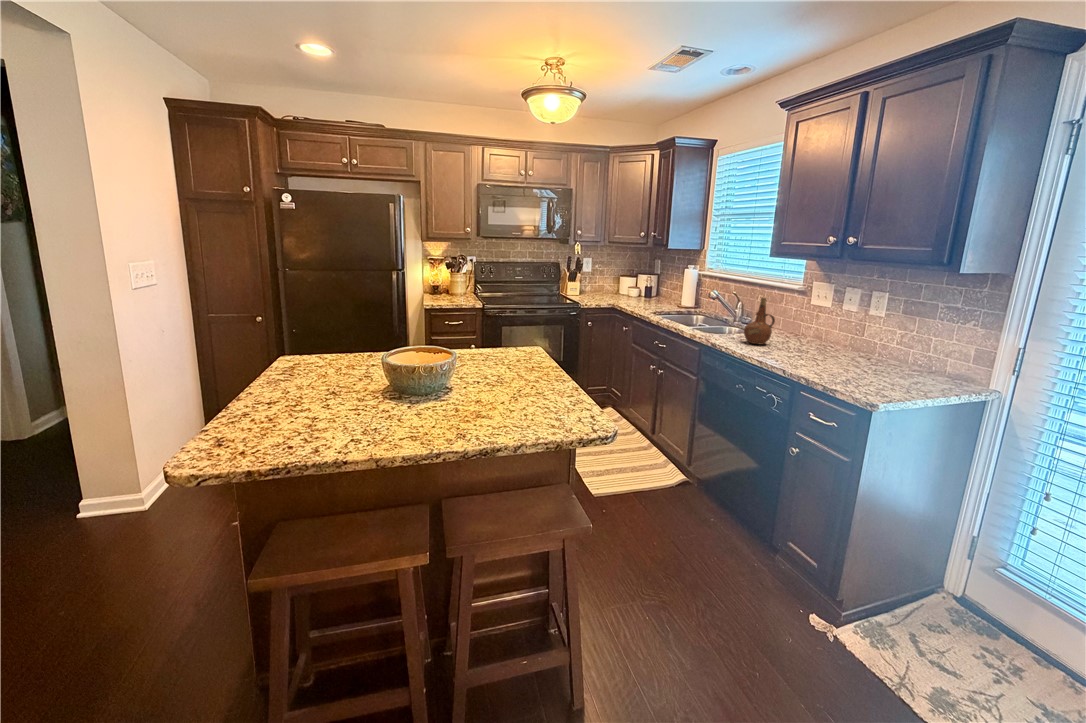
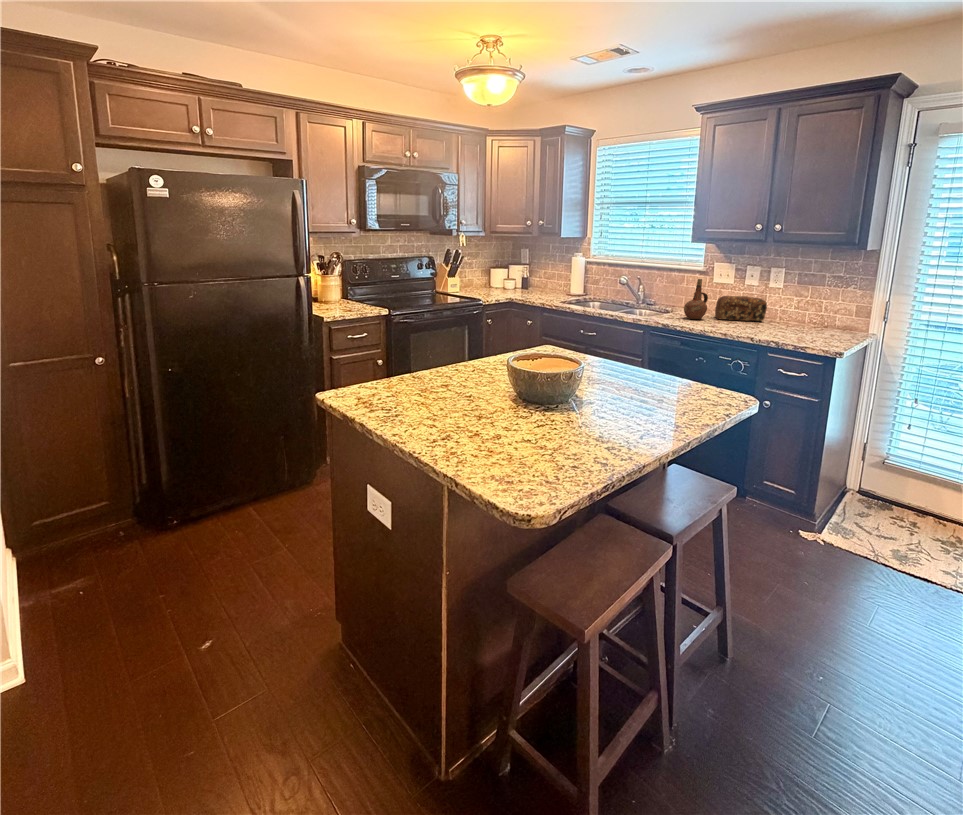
bread loaf: none [787,320,853,355] -> present [715,296,767,321]

